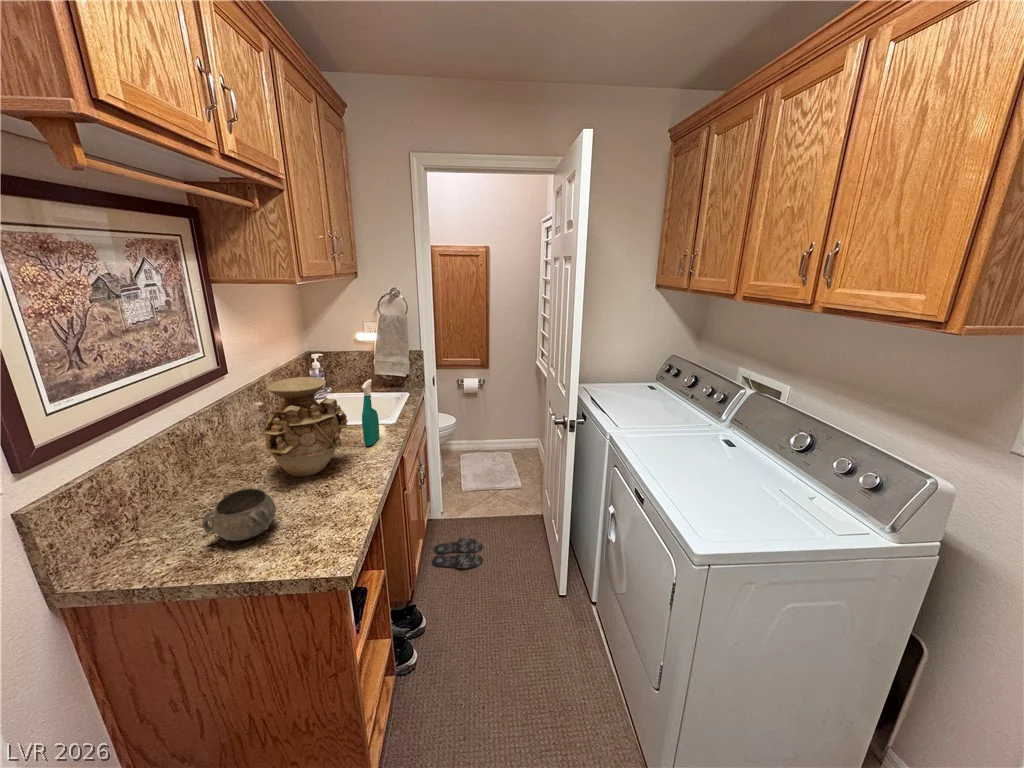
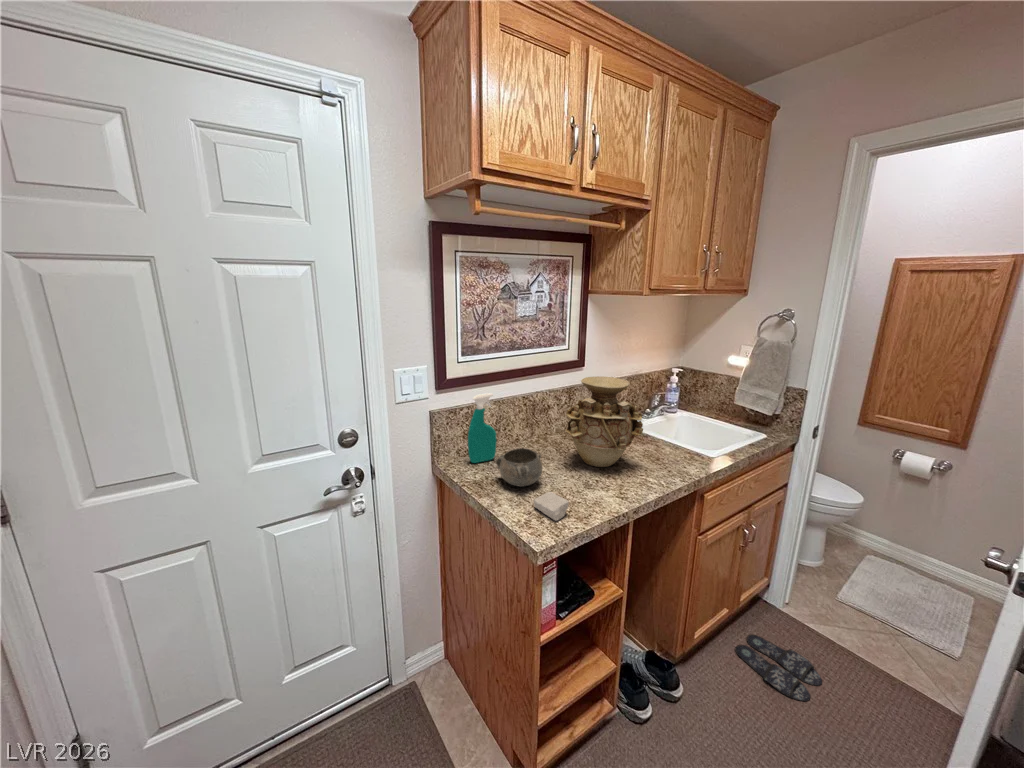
spray bottle: present [362,379,379,446] -> present [468,393,496,463]
soap bar: none [296,516,339,544] -> present [534,492,569,521]

